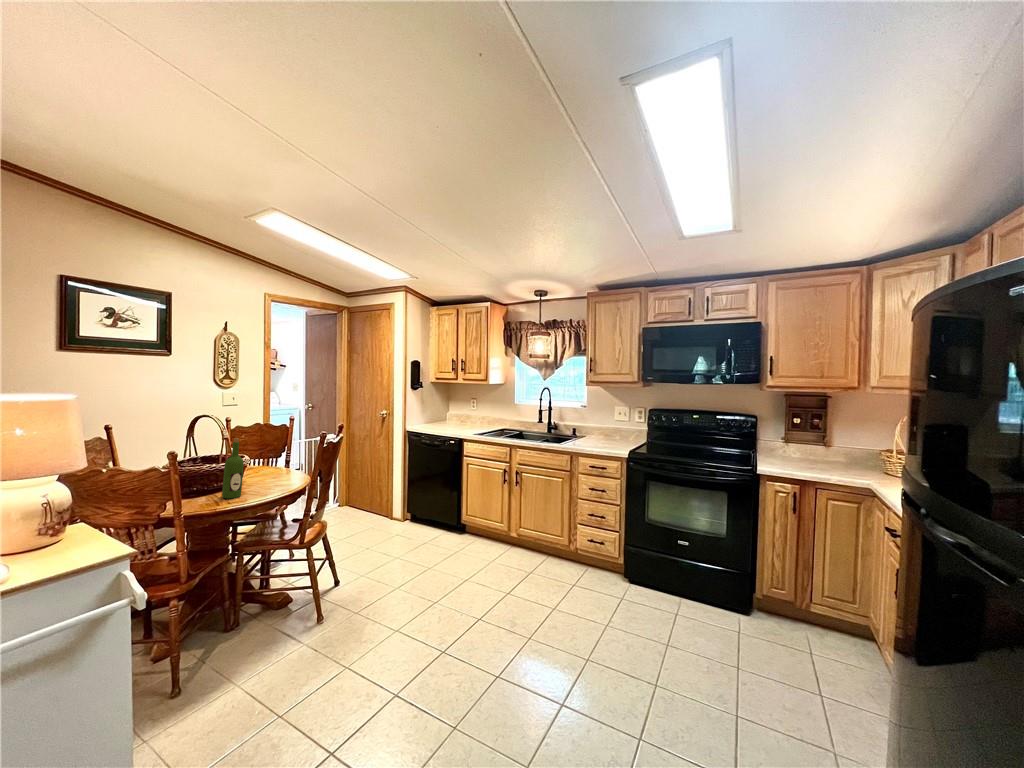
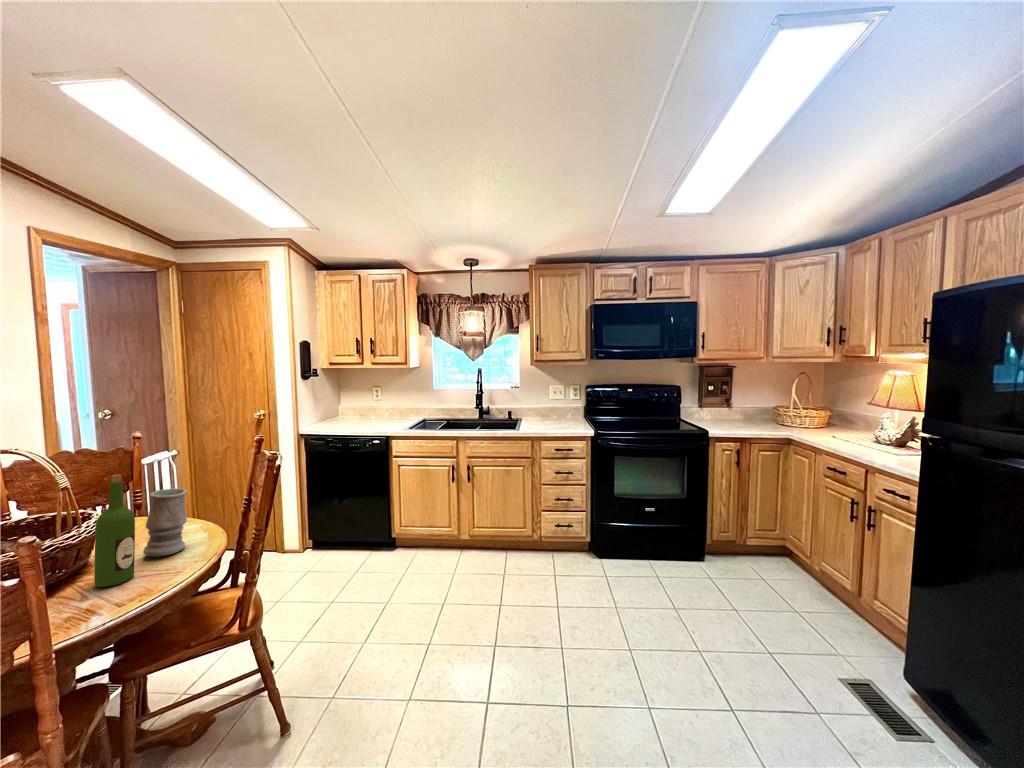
vase: none [253,451,278,489] -> present [143,488,187,557]

